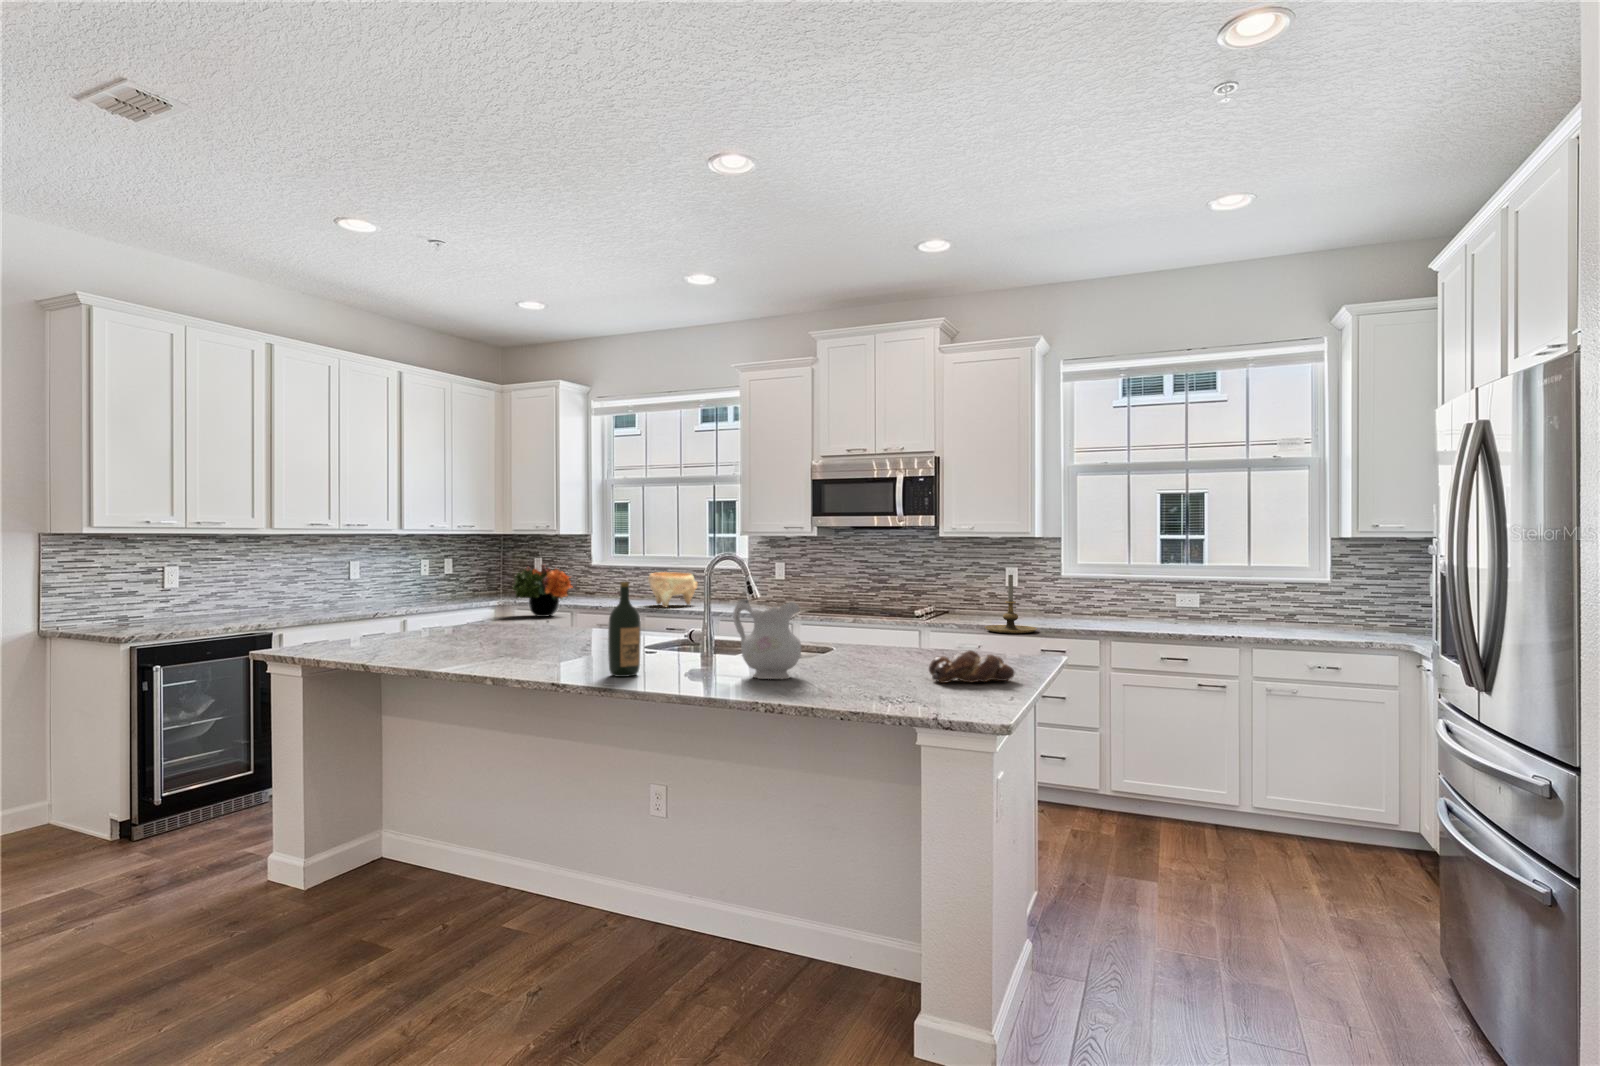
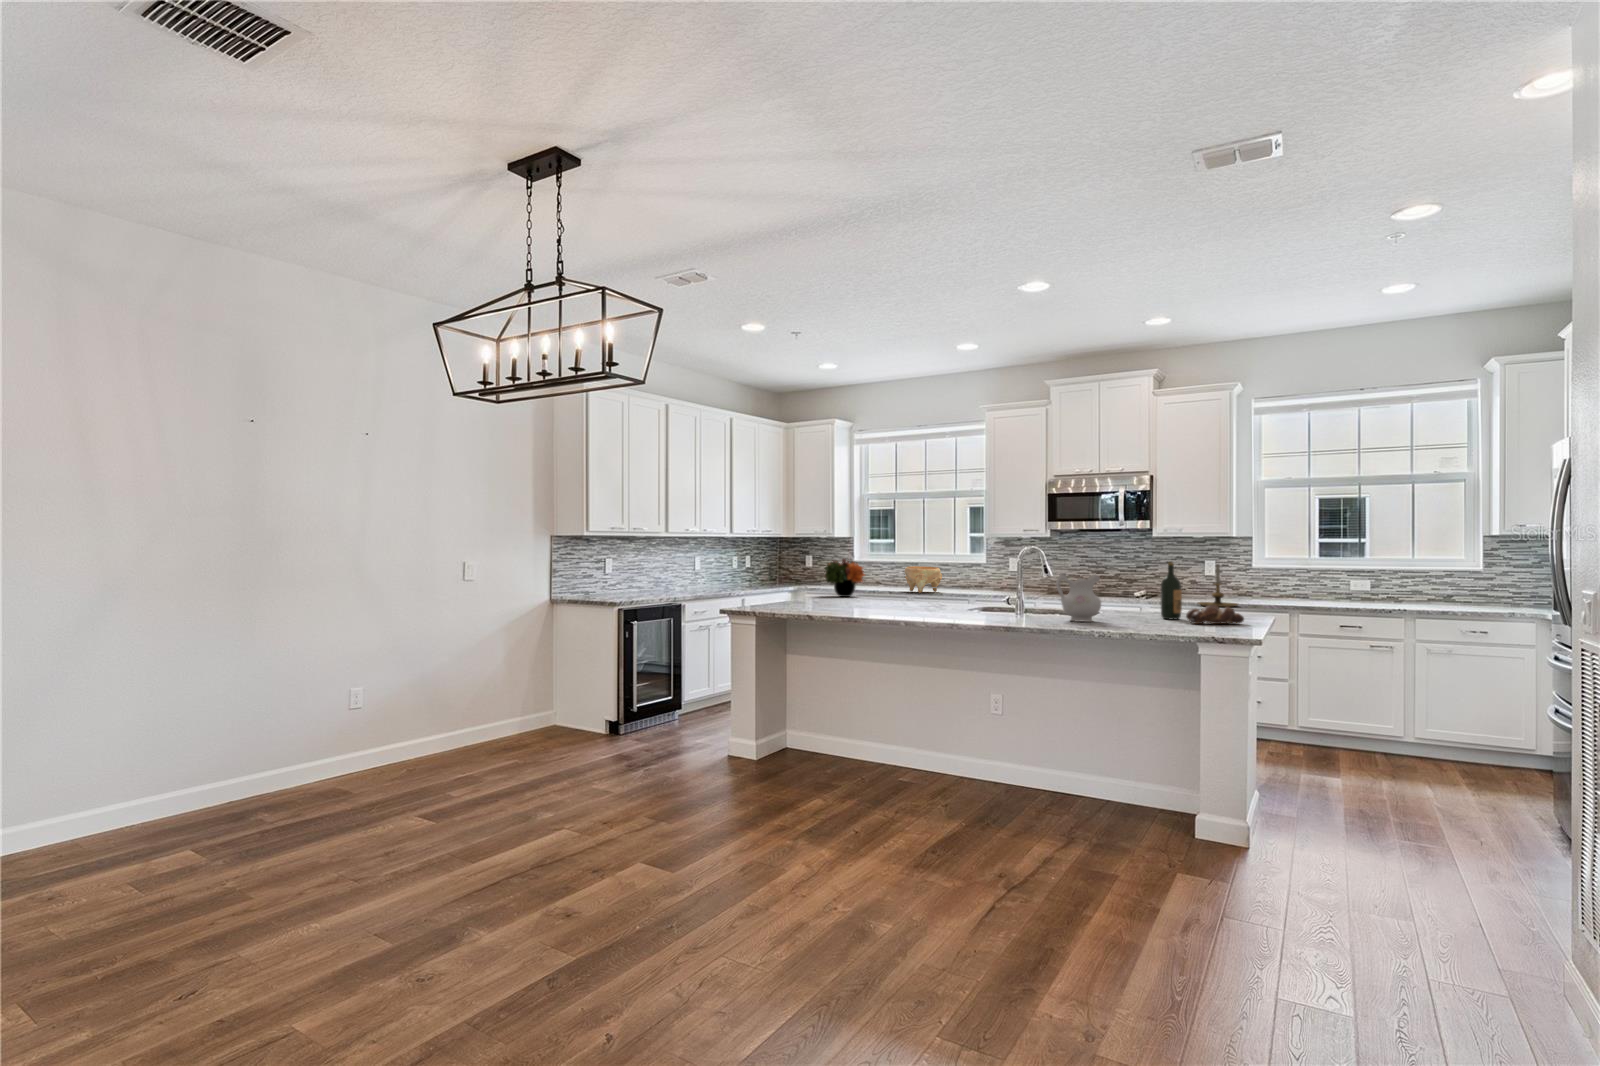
wine bottle: present [608,582,641,677] -> present [1160,562,1182,619]

